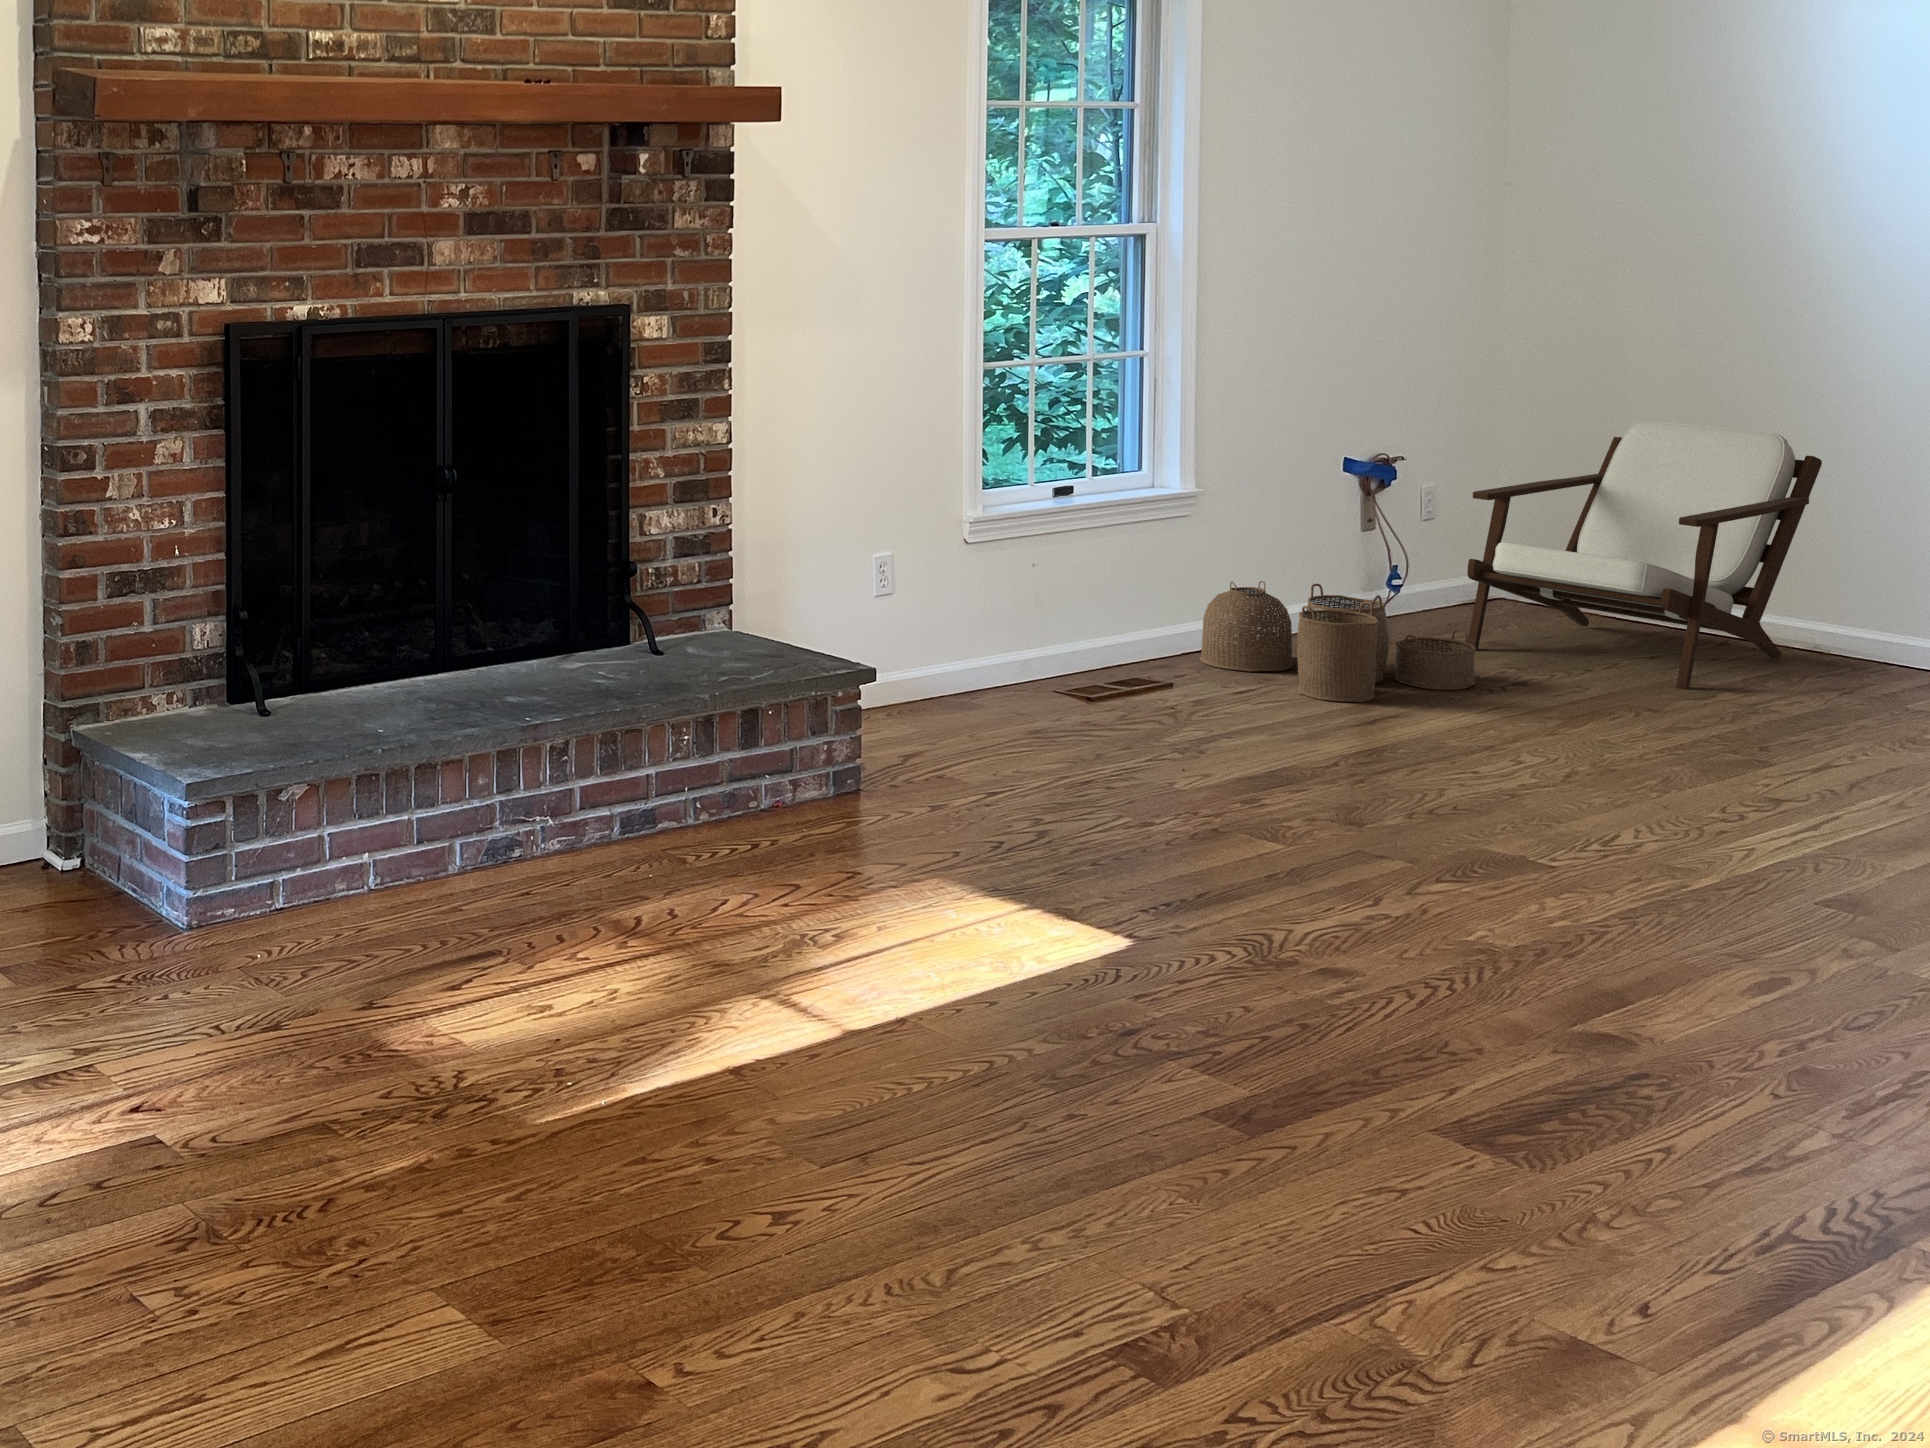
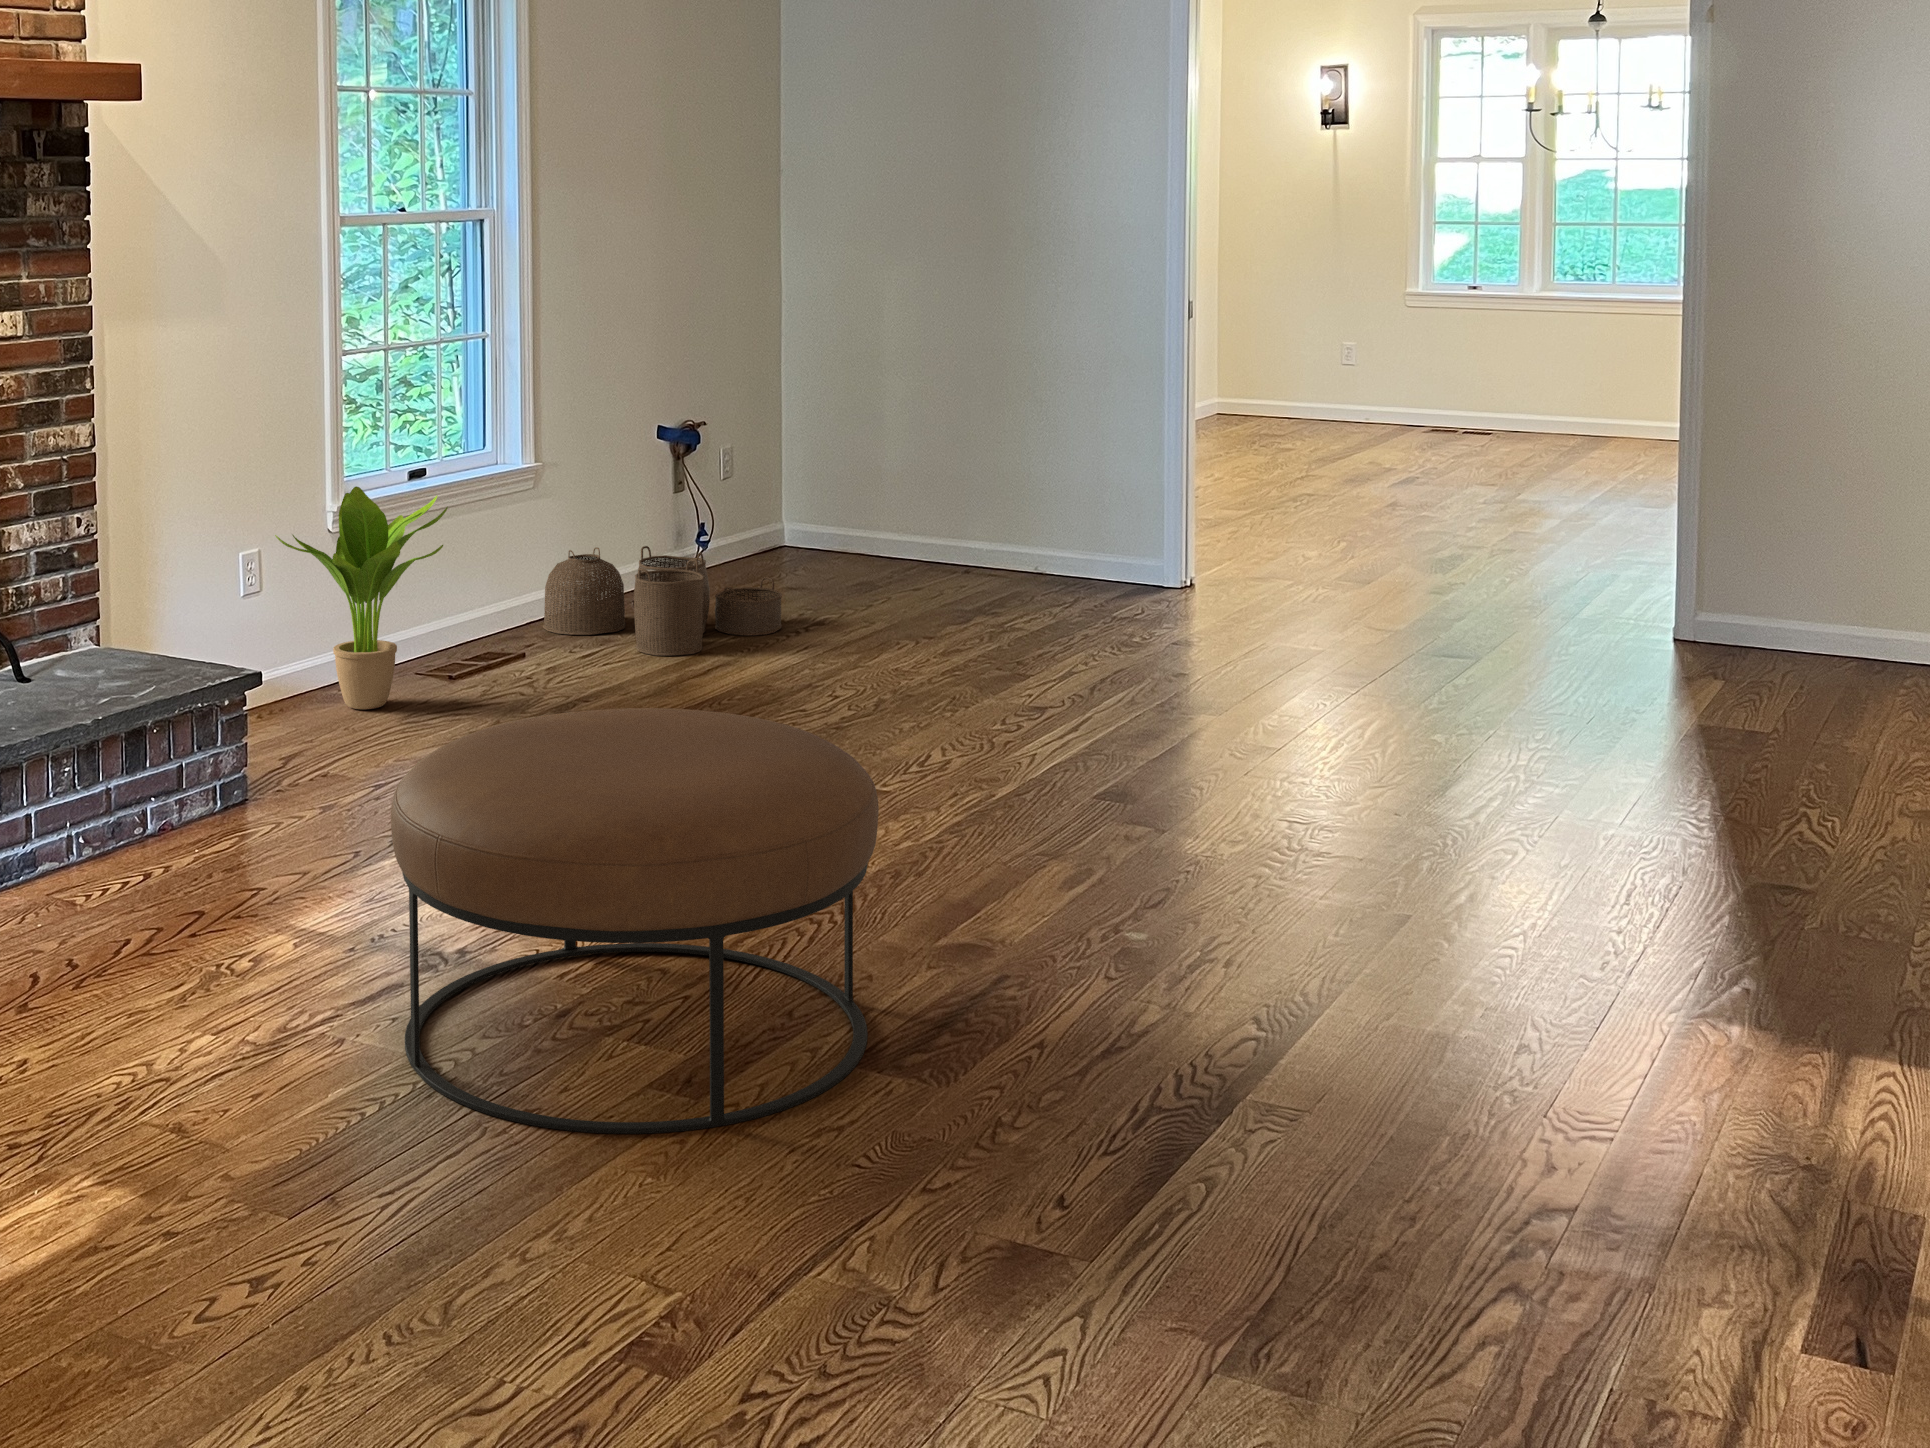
armchair: present [1467,421,1822,690] -> none [767,379,1034,615]
potted plant: none [908,498,1084,720] -> present [275,486,448,709]
ottoman: none [954,734,1479,1167] -> present [391,708,879,1134]

